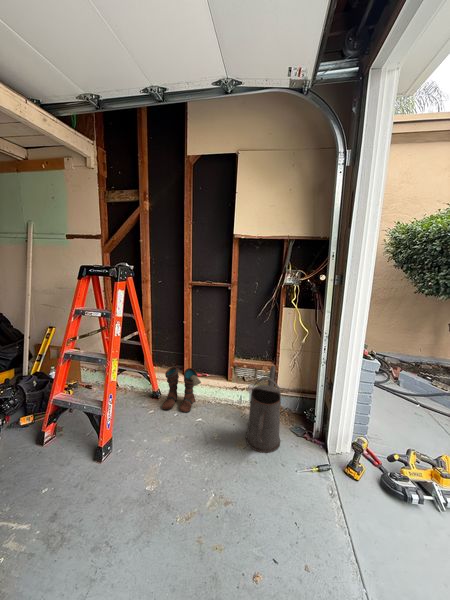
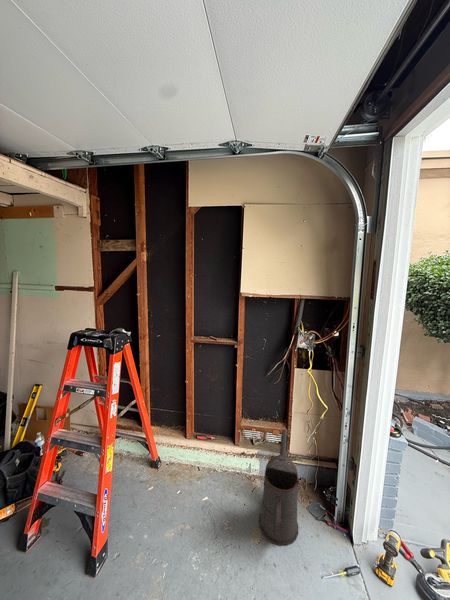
boots: present [162,367,201,413] -> none [162,431,206,487]

